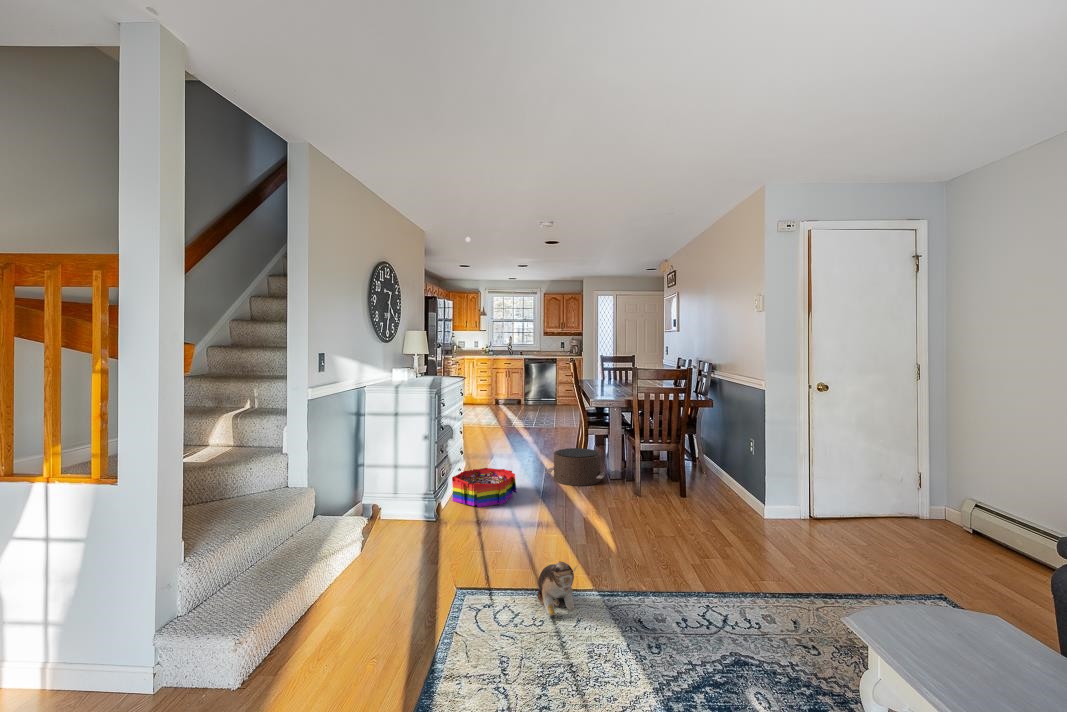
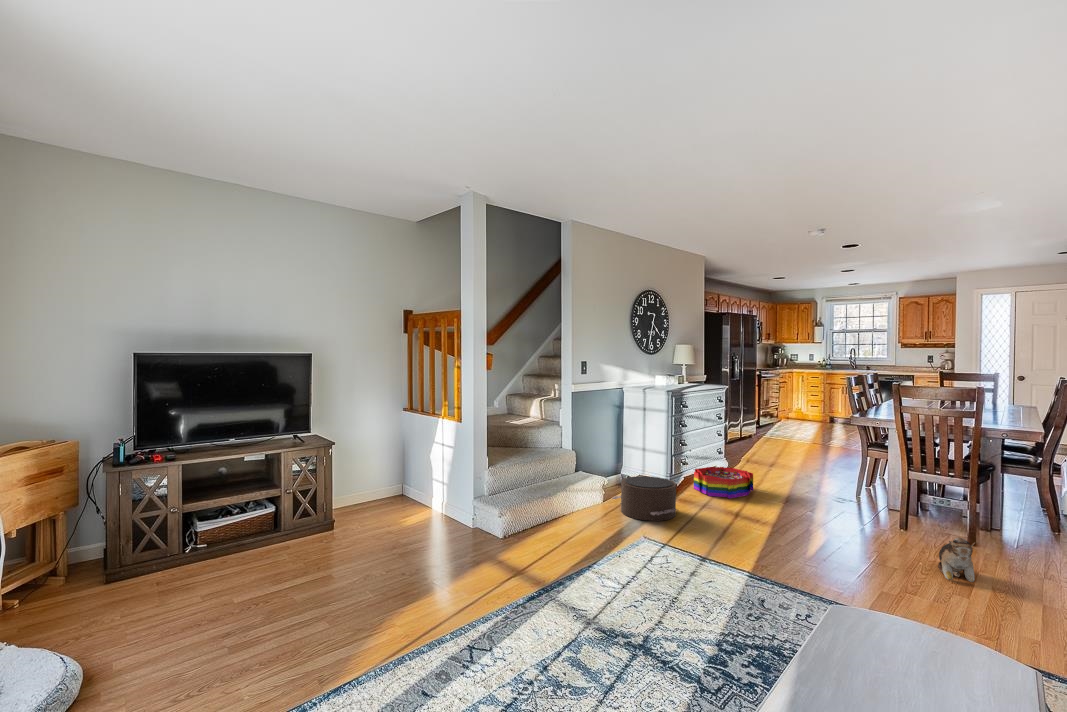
pouf: present [545,448,607,486] -> present [612,476,677,521]
plush toy: present [538,561,577,616] -> present [938,537,975,582]

